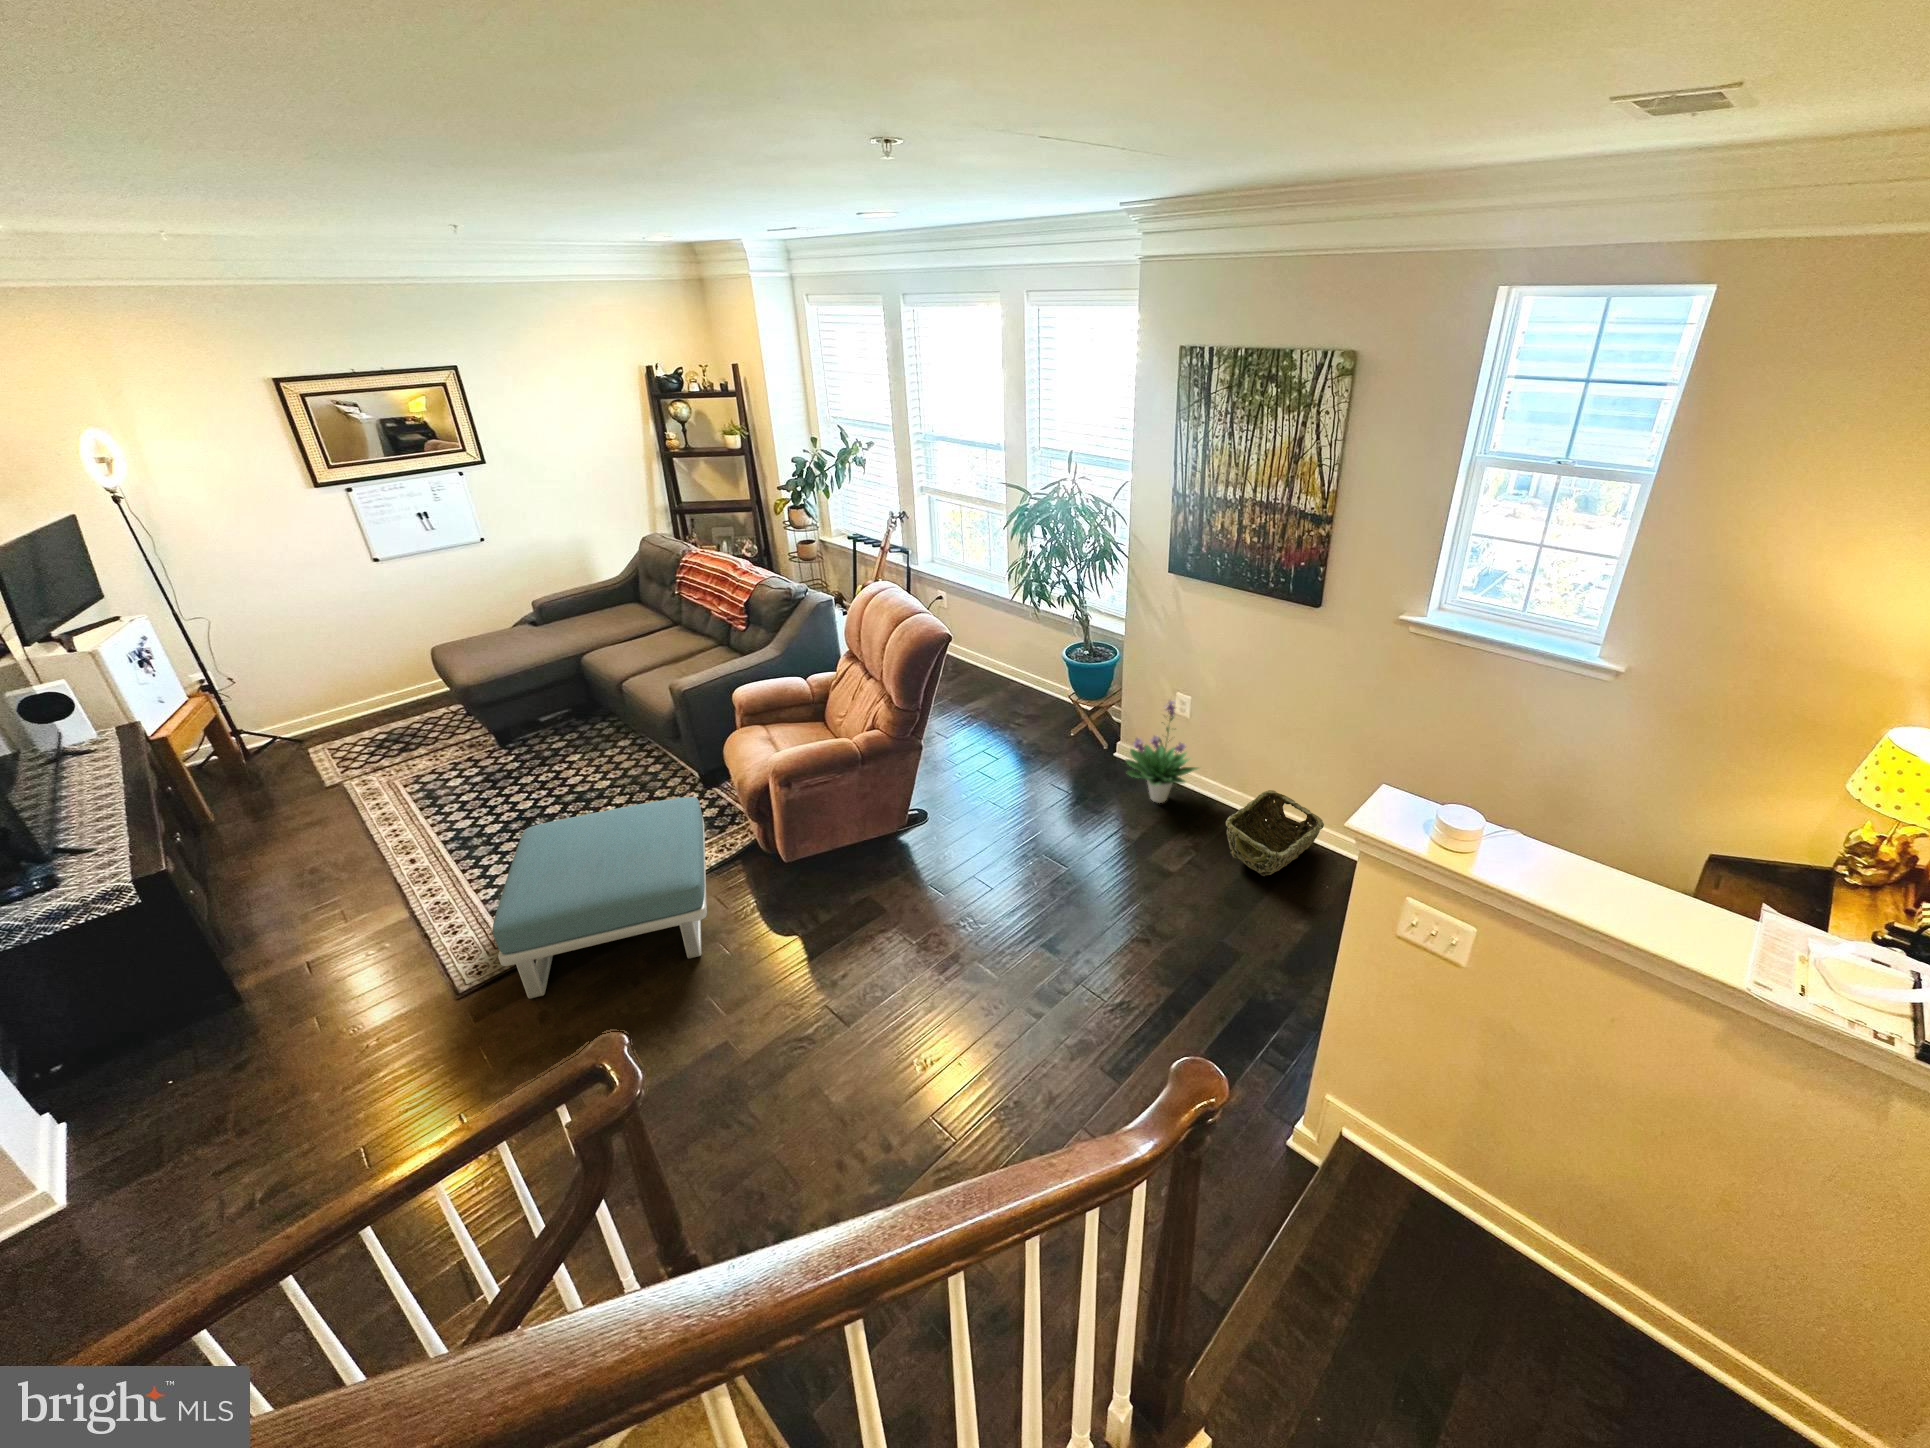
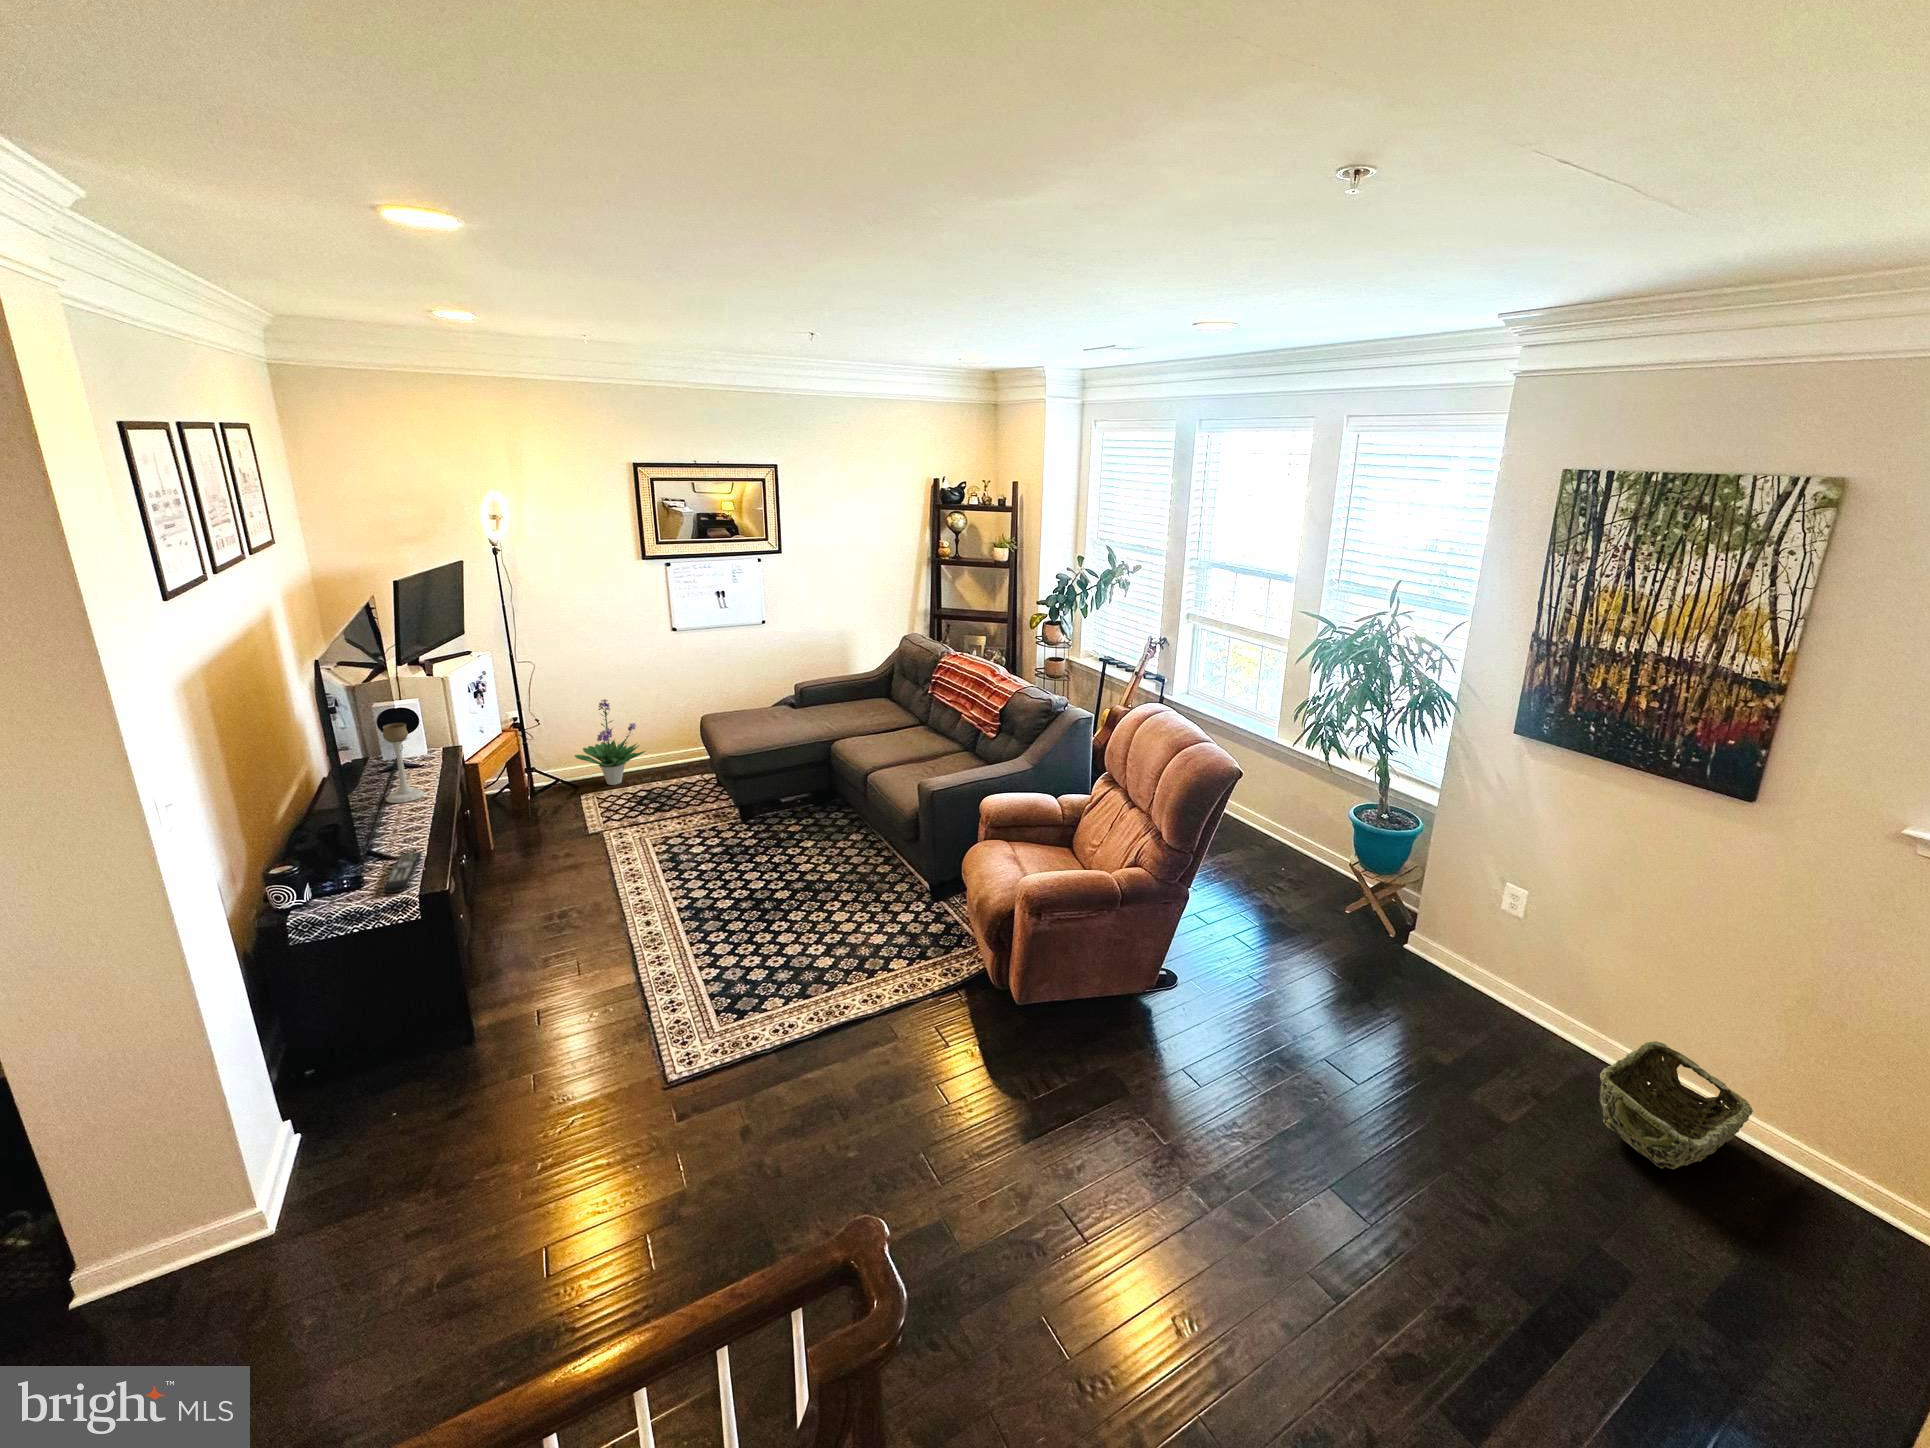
potted plant: present [1126,700,1198,803] -> present [575,699,645,785]
candle holder: none [20,712,103,797] -> present [383,723,425,803]
footstool: present [493,797,707,999] -> none [718,907,935,1108]
remote control: none [77,841,118,888] -> present [382,852,422,893]

